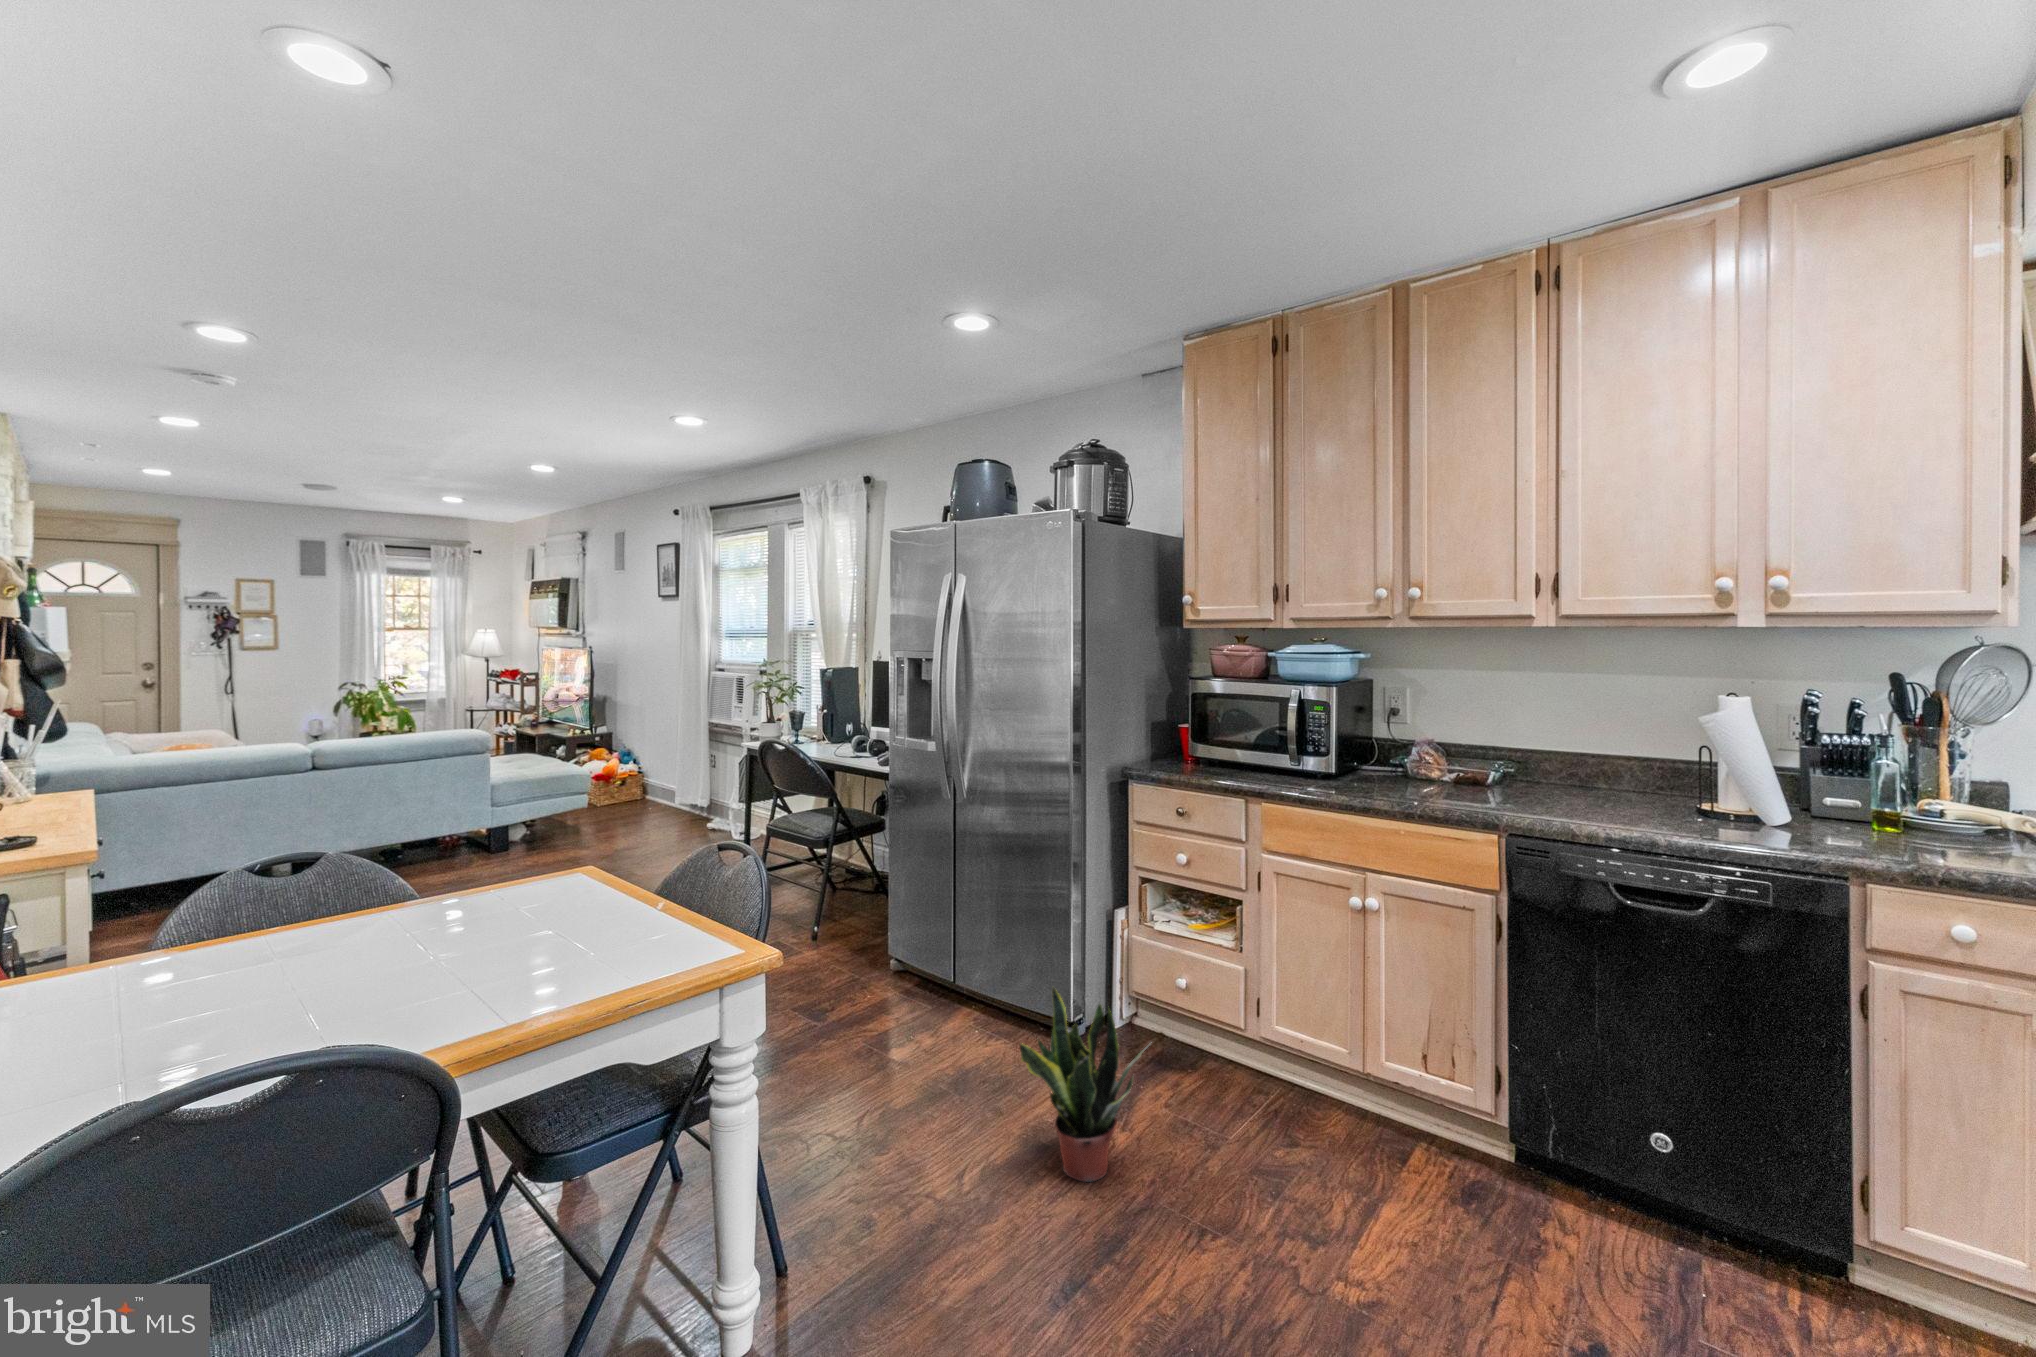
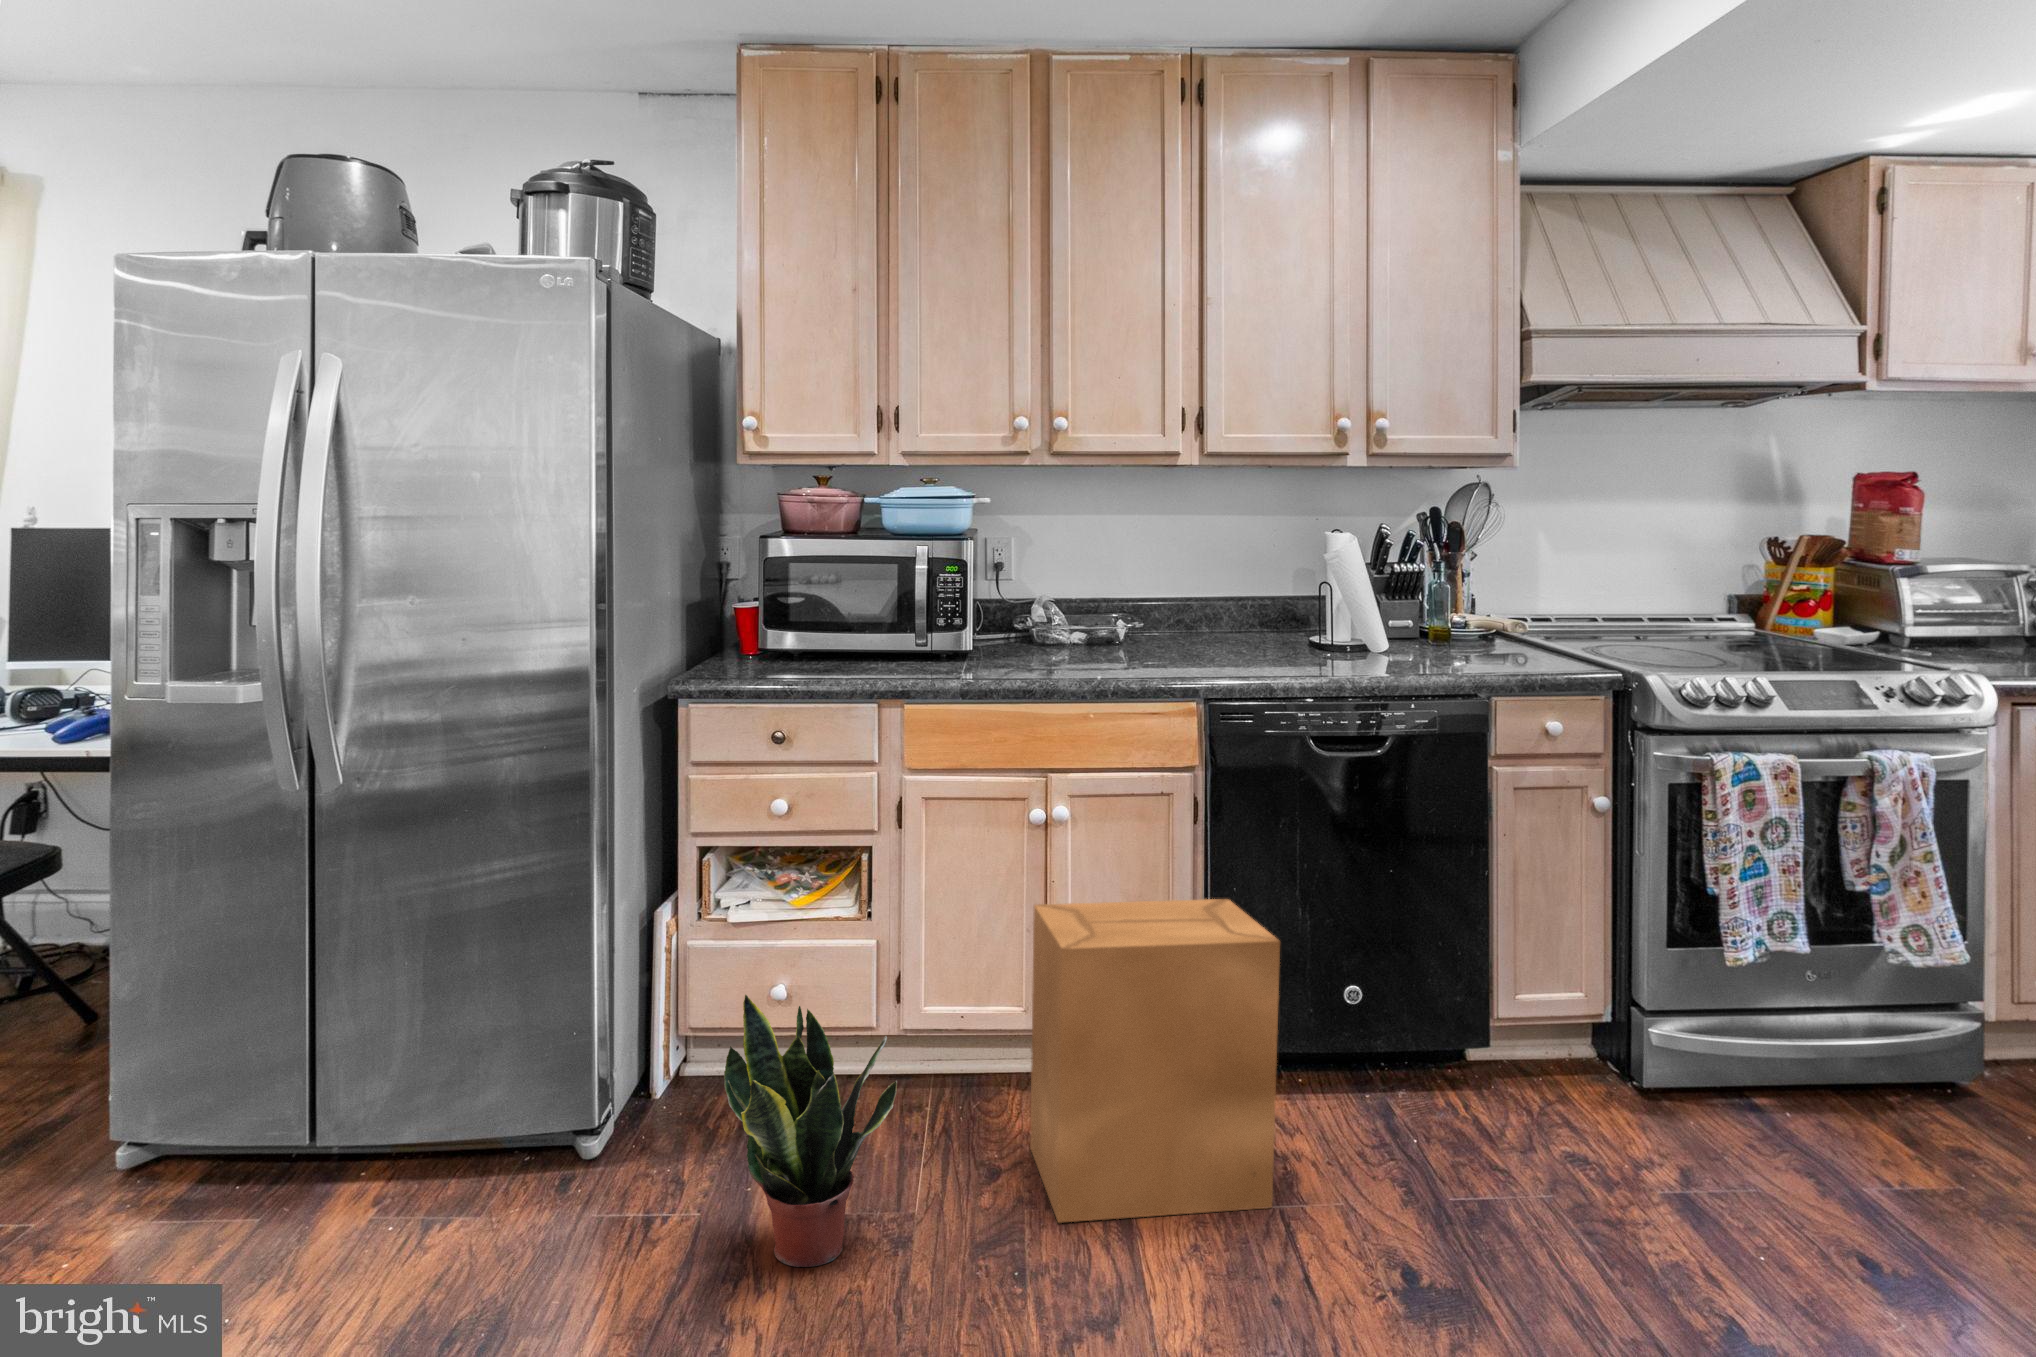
cardboard box: none [1254,975,1472,1306] -> present [1030,899,1280,1223]

